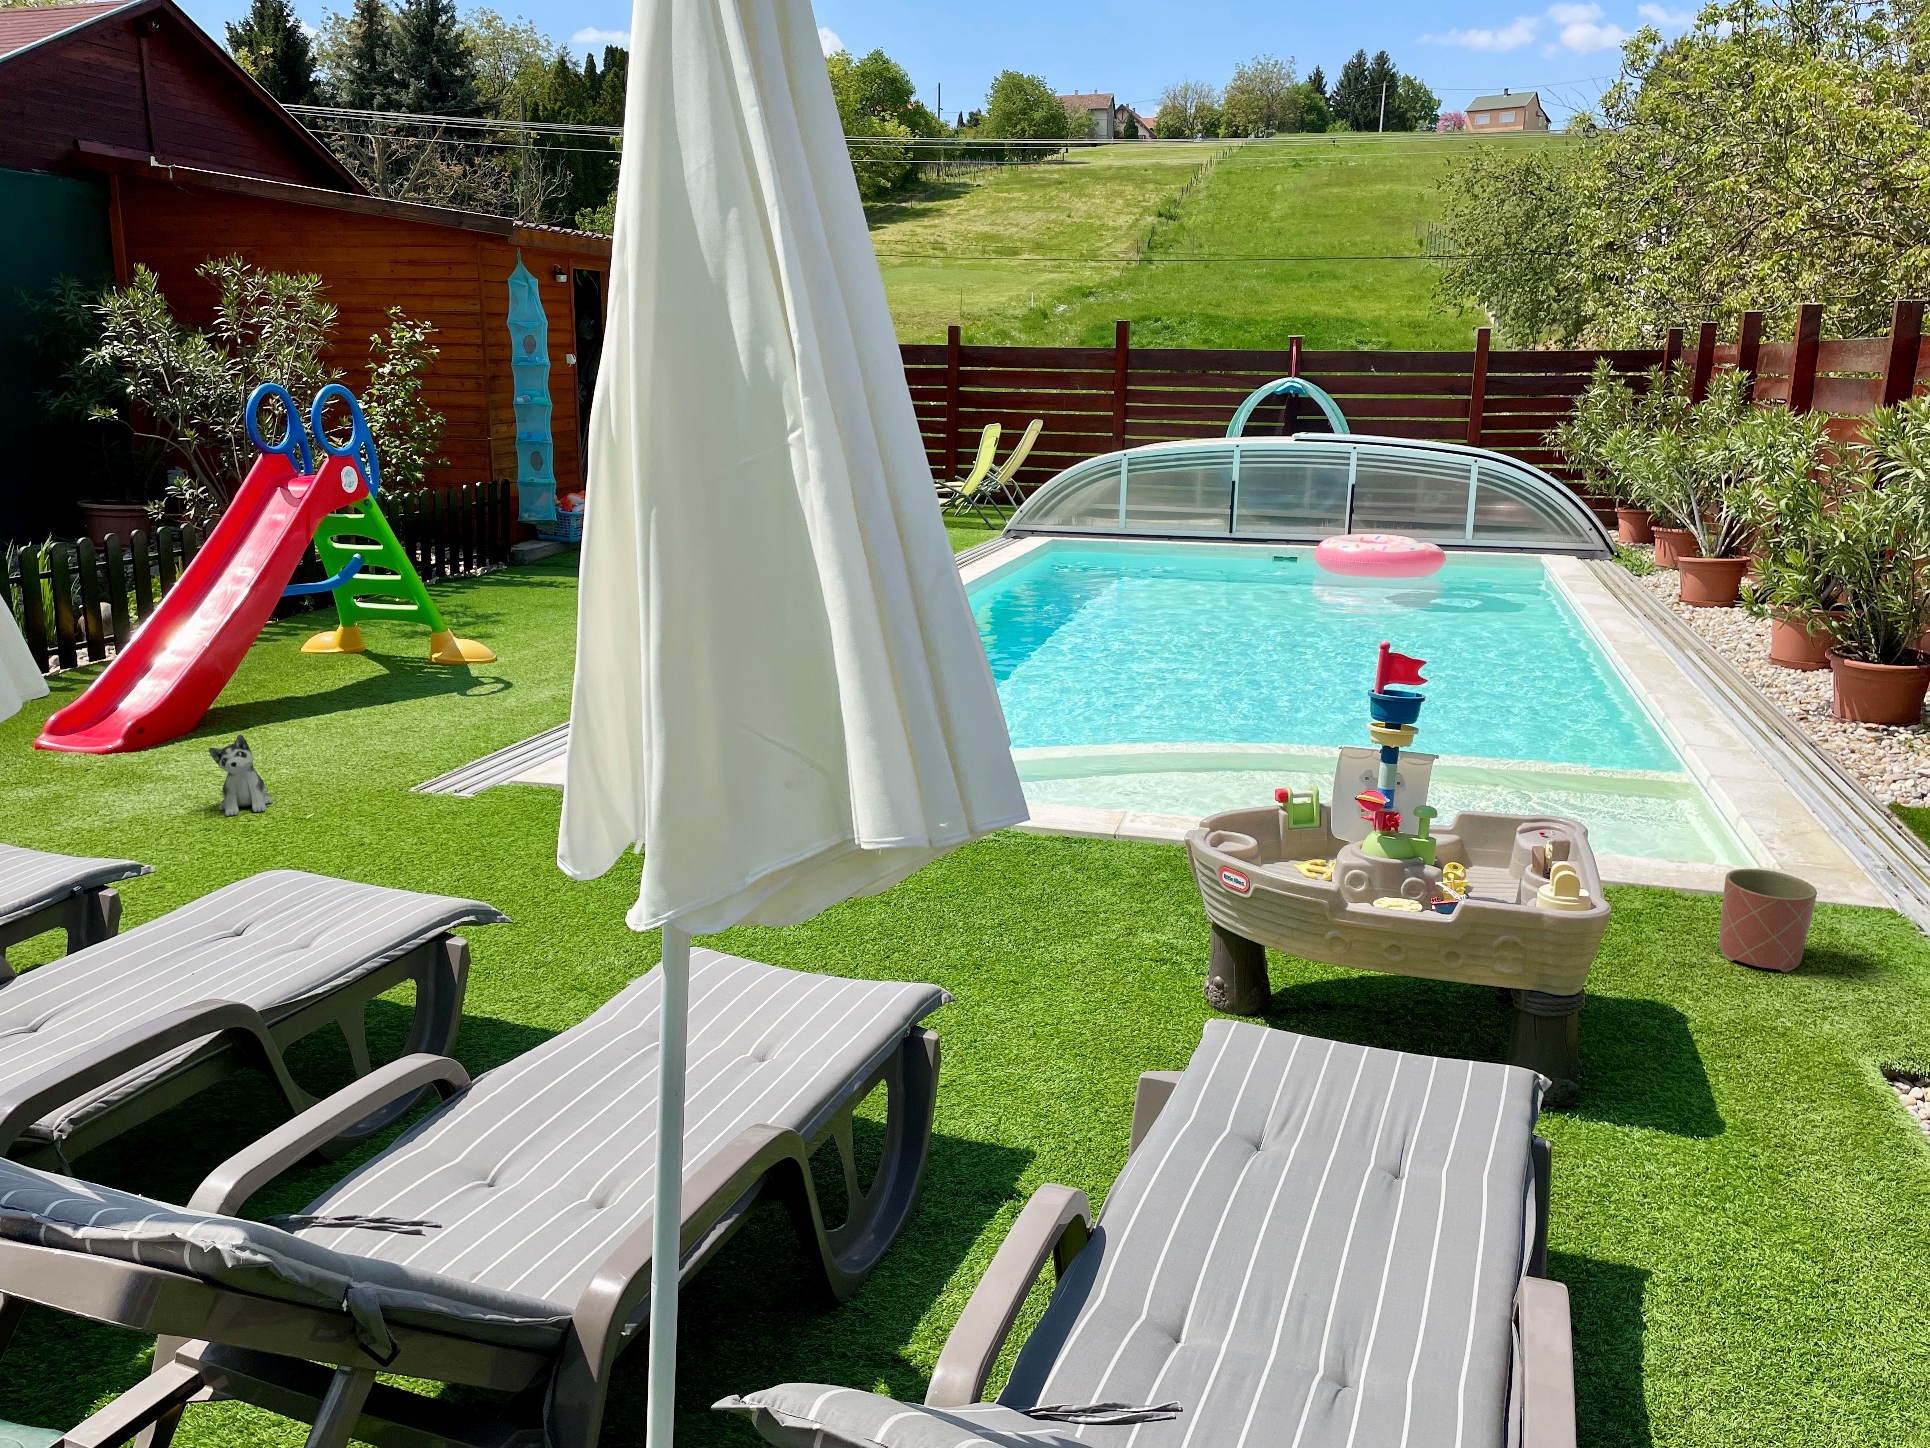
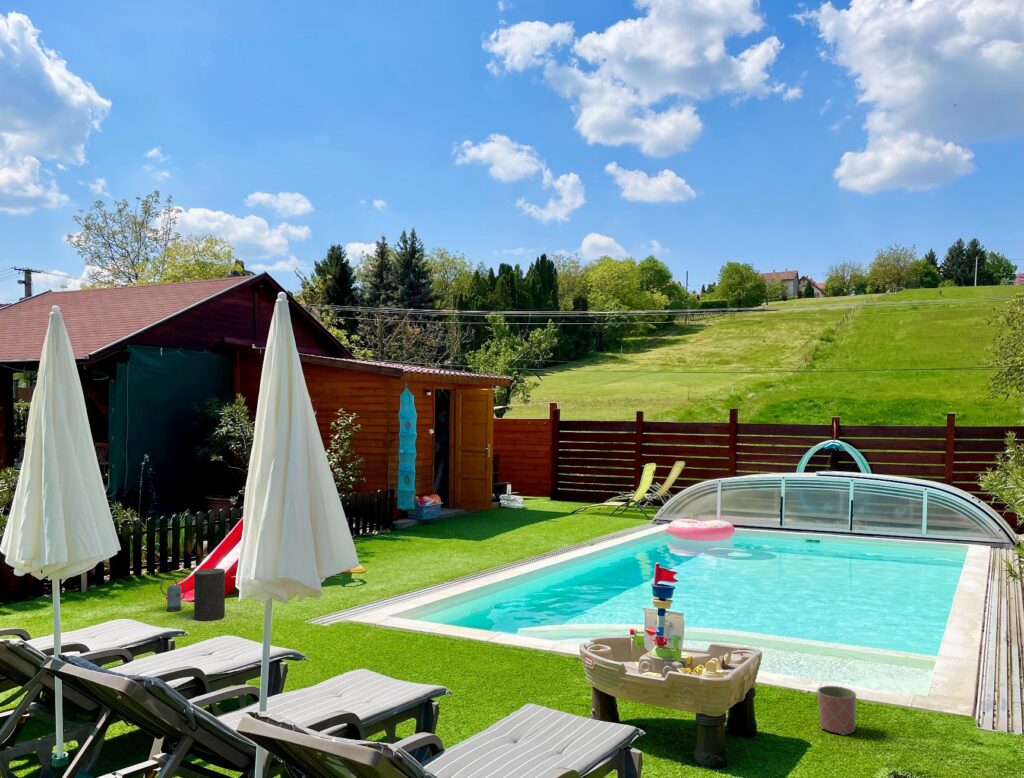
stool: none [111,673,209,800] -> present [194,569,225,621]
watering can: none [20,698,93,780] -> present [160,577,187,612]
plush toy: present [209,734,273,816] -> none [224,594,246,629]

